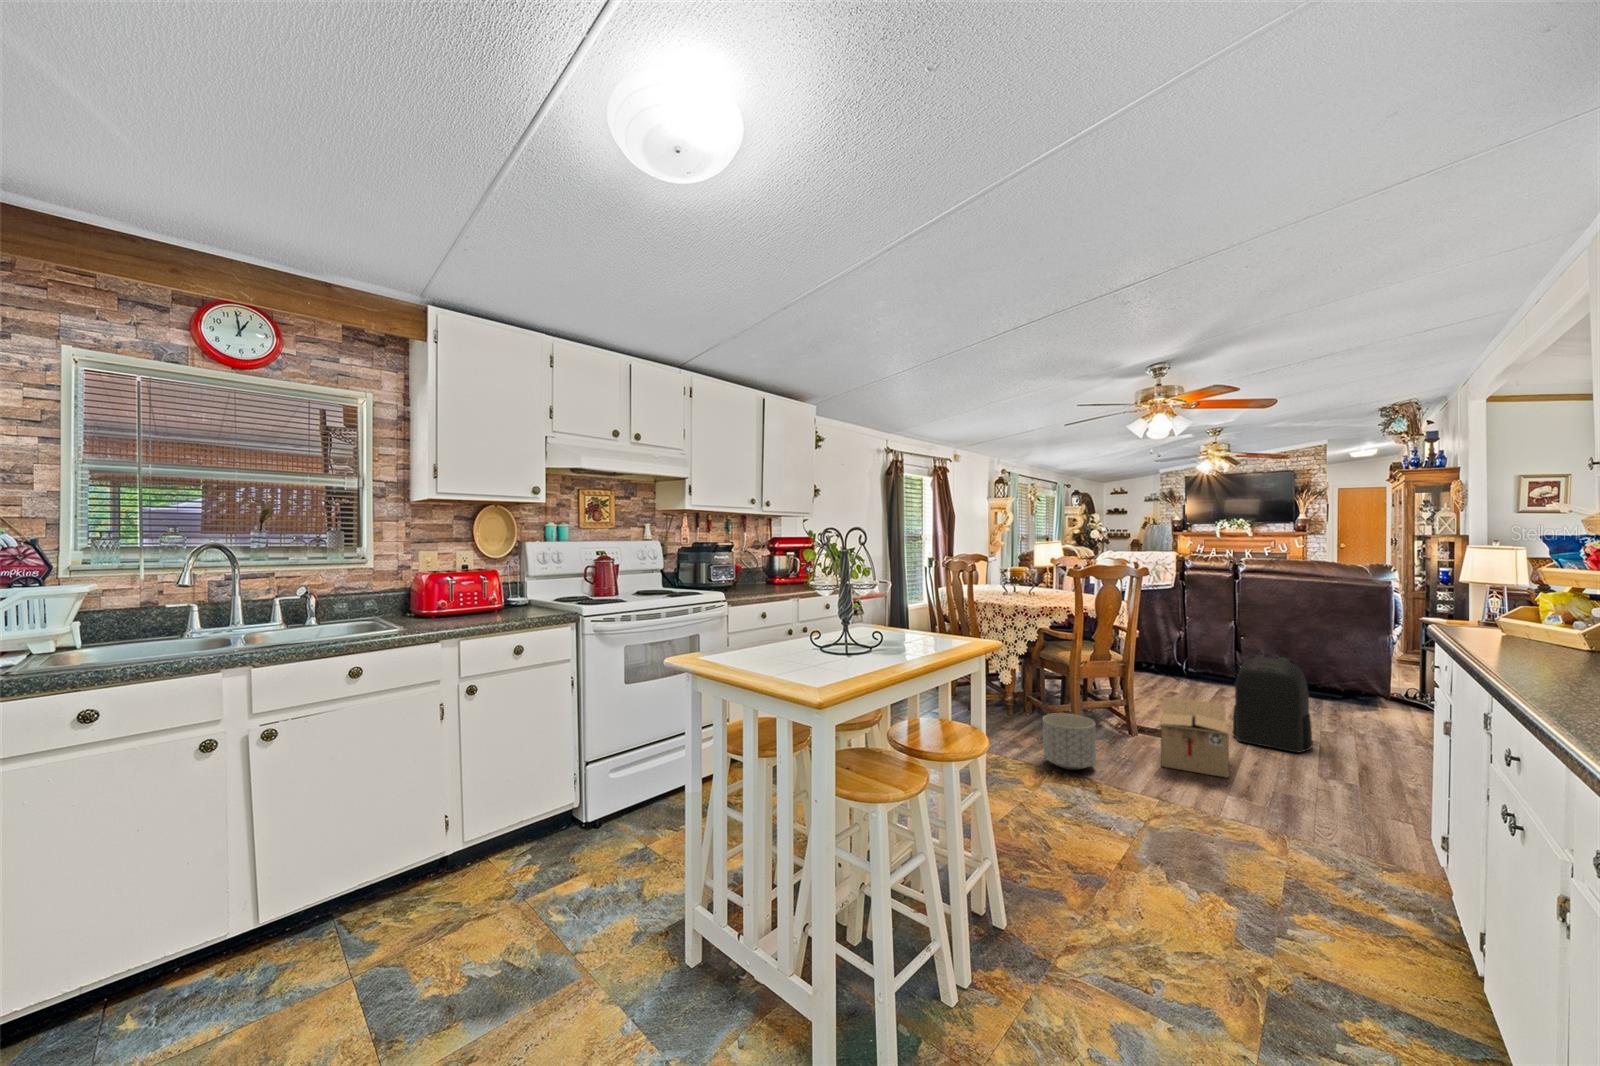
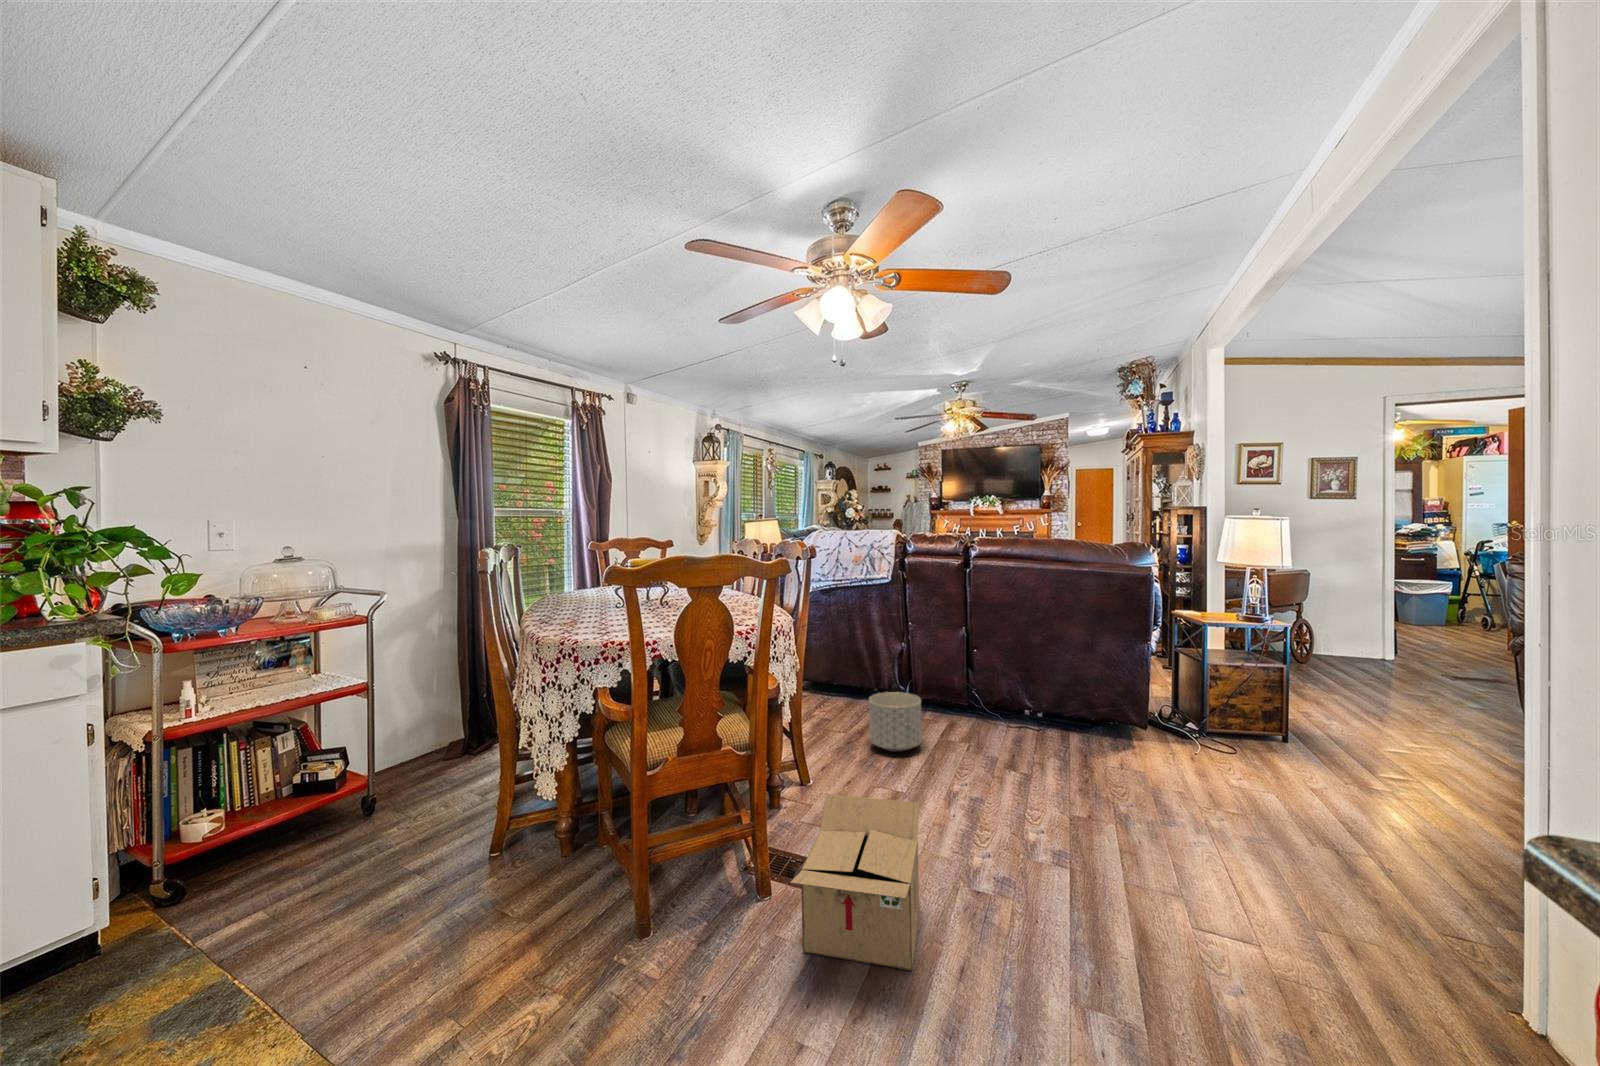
backpack: present [1232,655,1313,753] -> none [941,692,1049,862]
planter: present [1043,713,1096,770] -> present [869,692,922,752]

